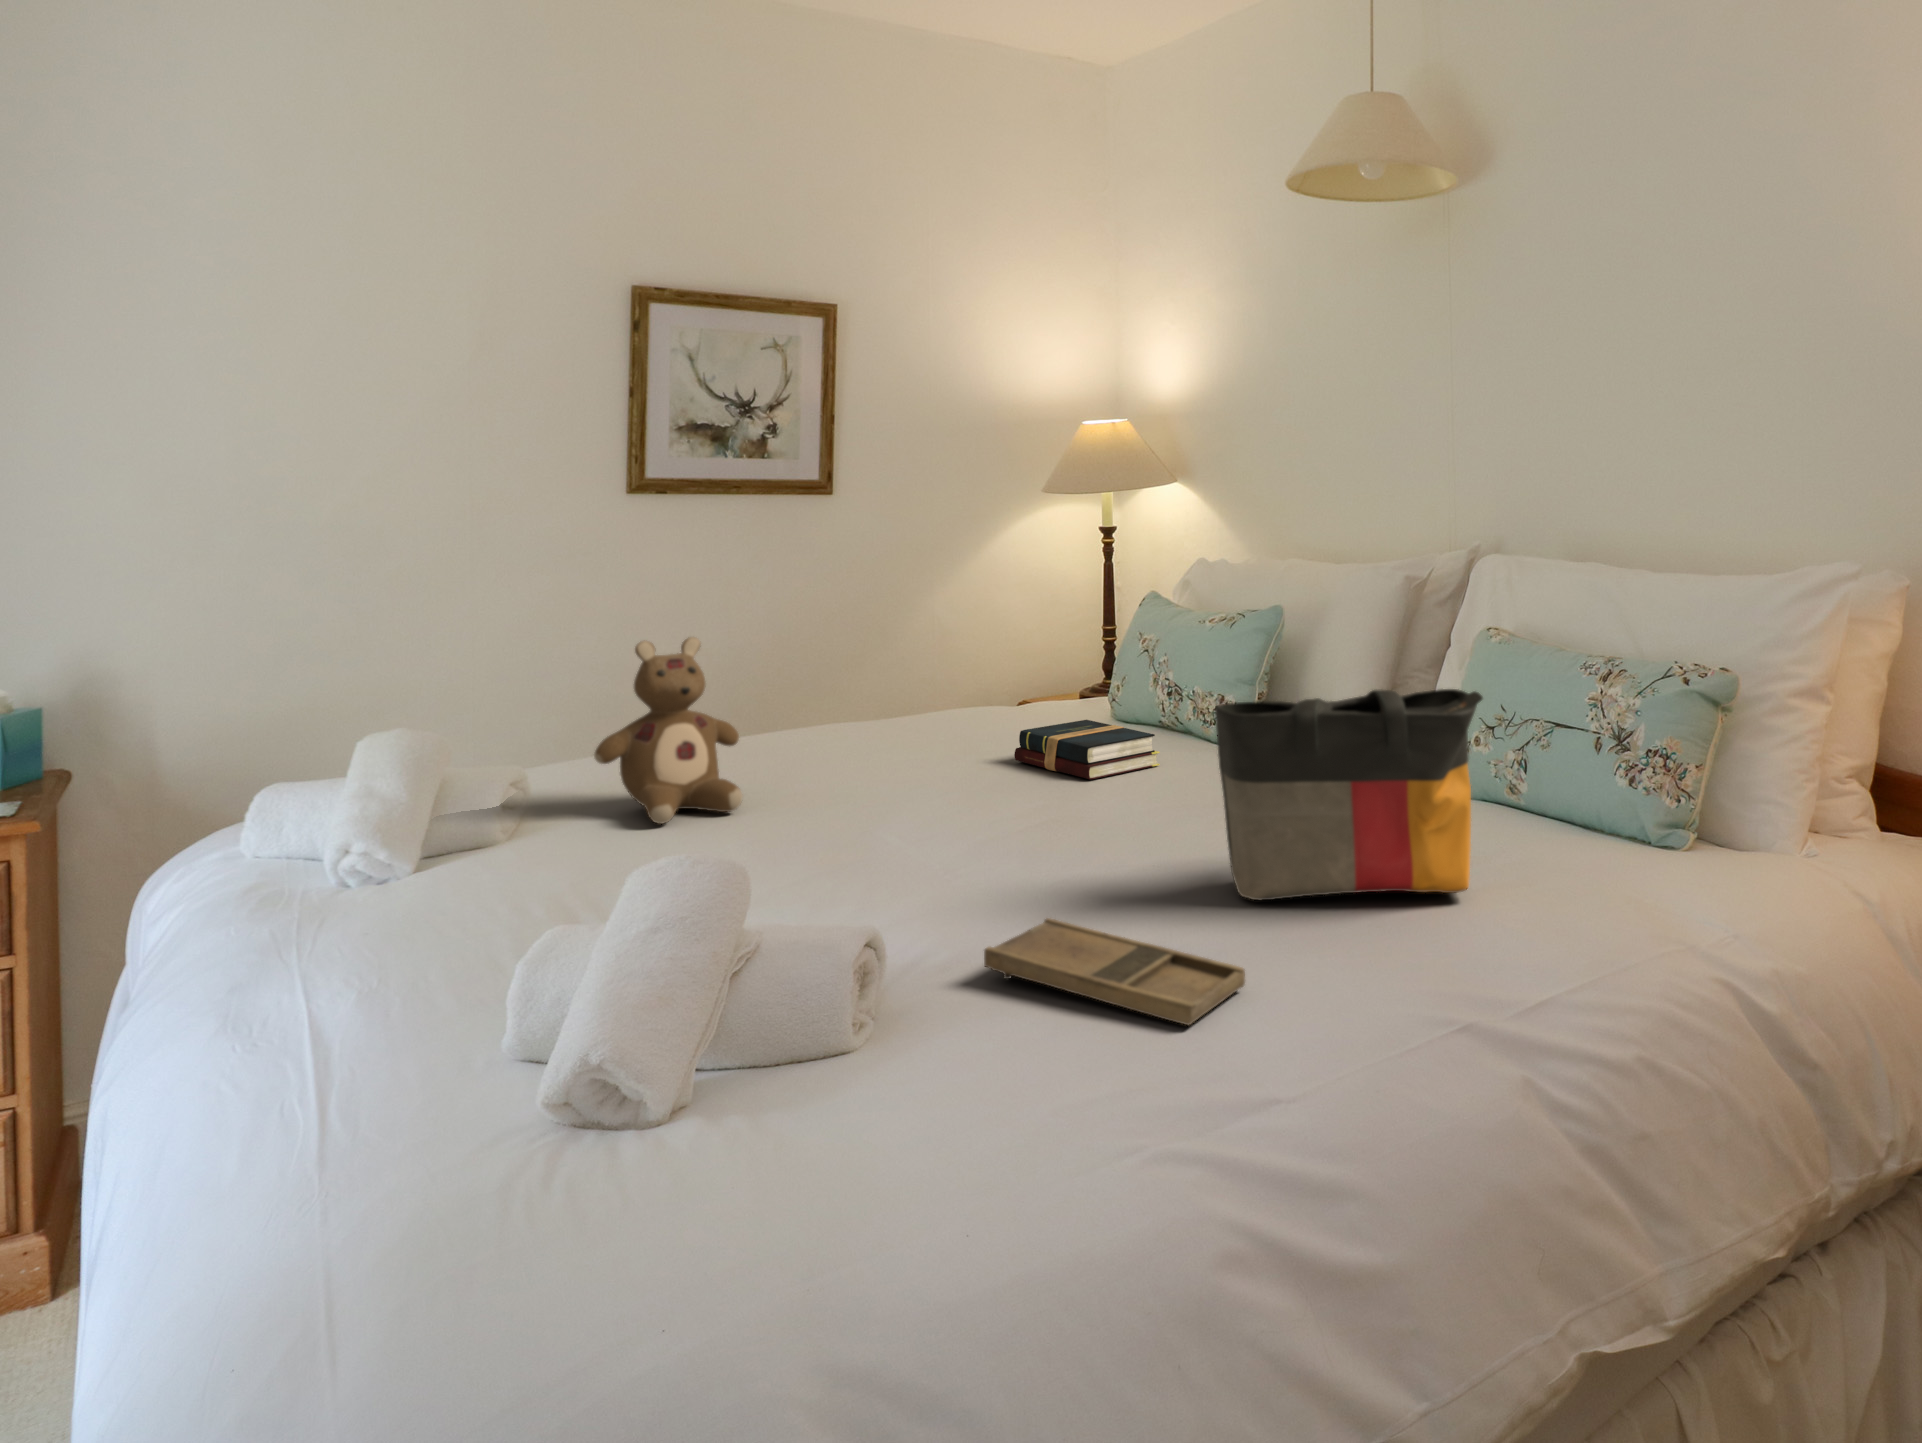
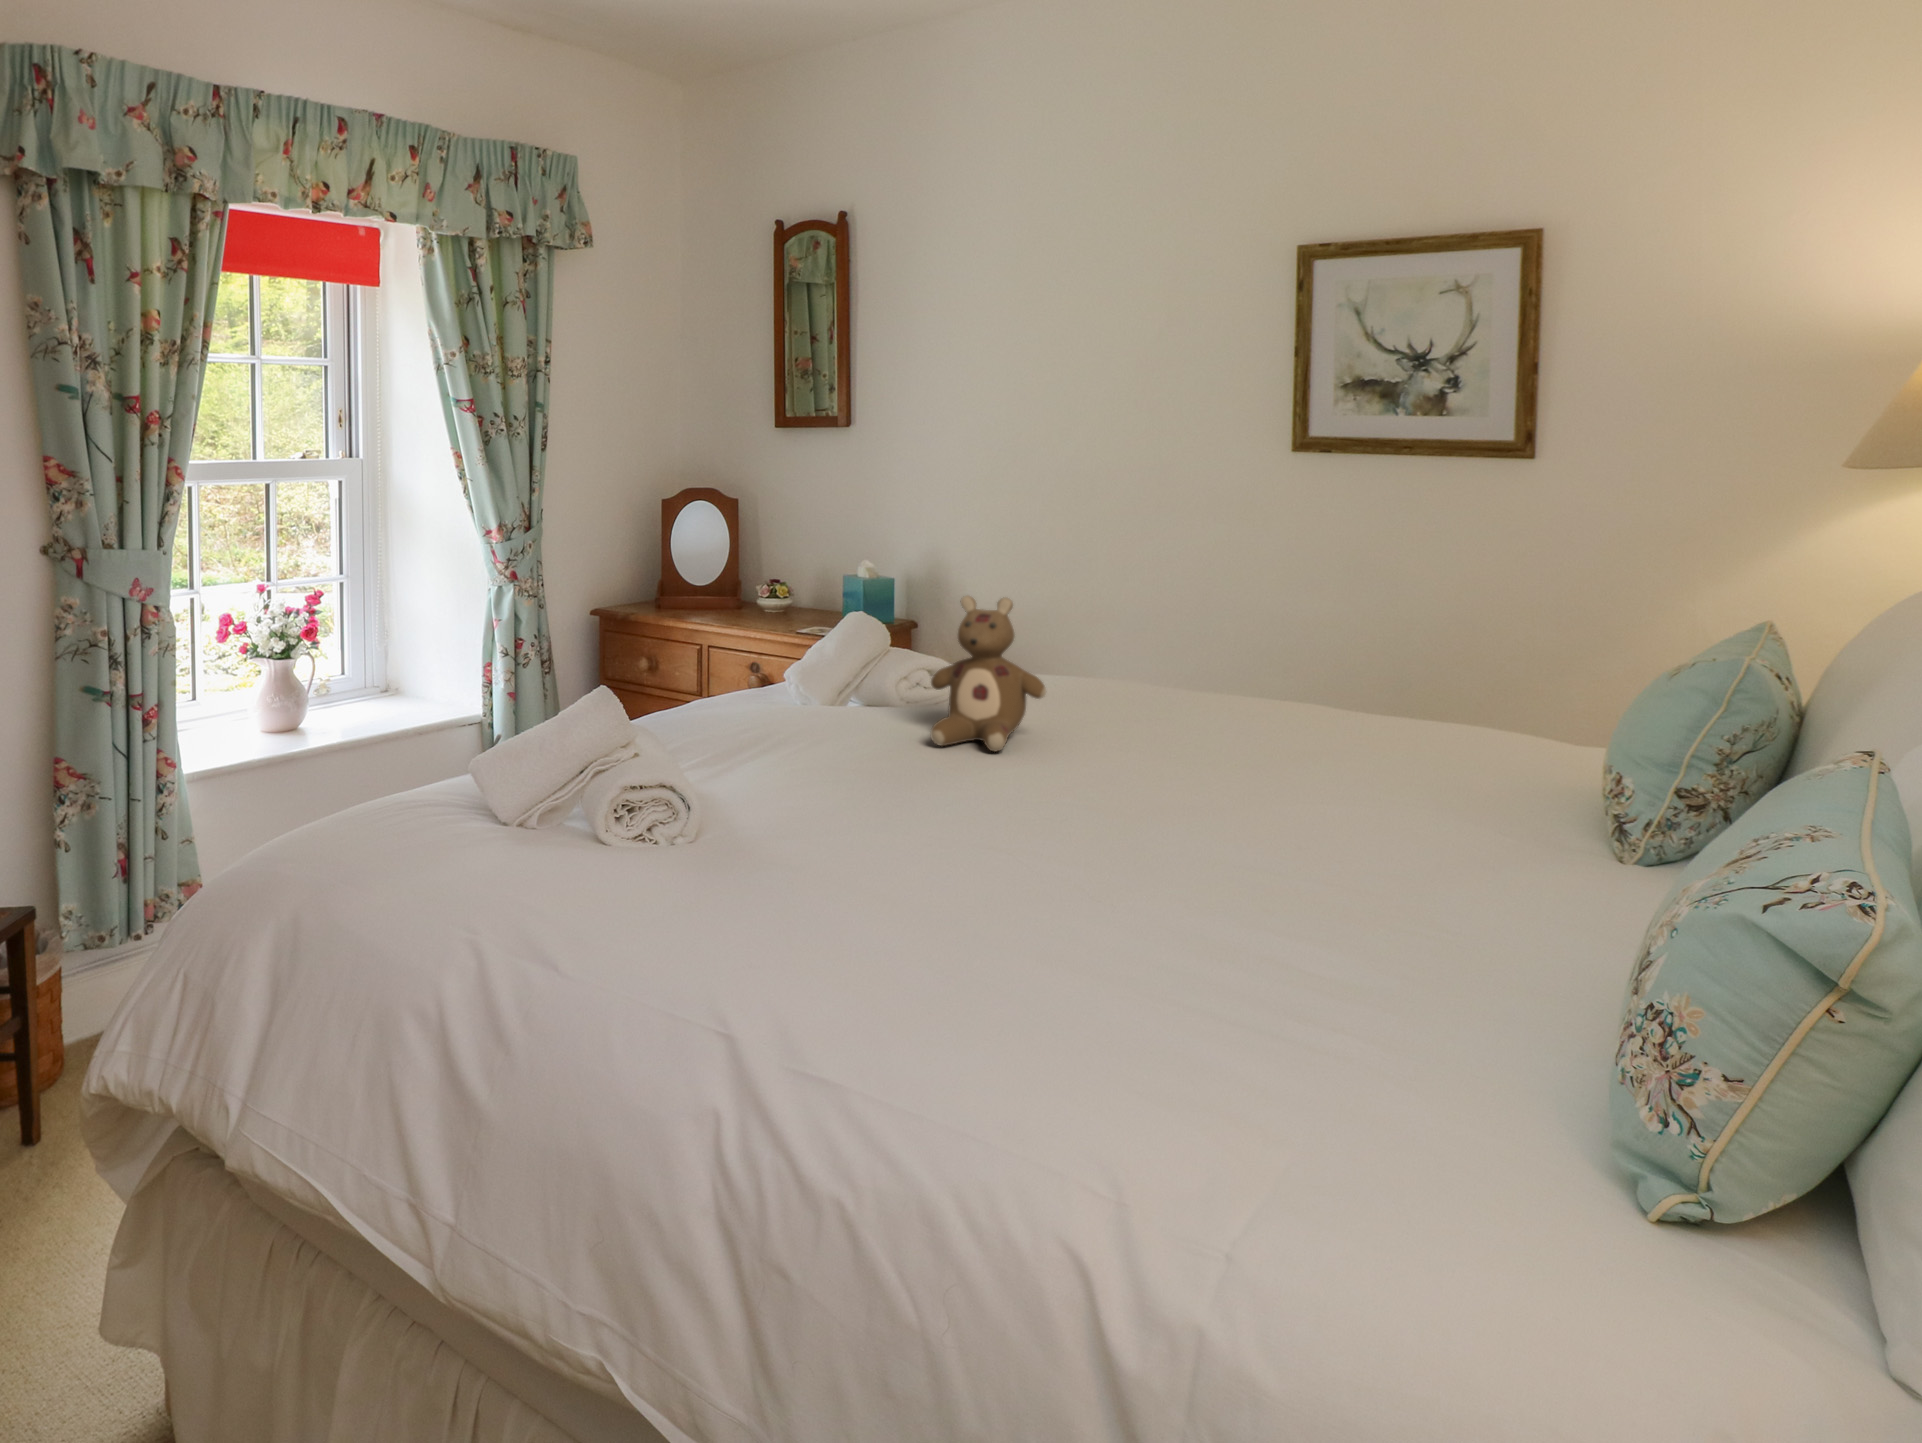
tote bag: present [1215,689,1483,900] -> none [976,734,1235,1032]
hardback book: present [1014,720,1160,780] -> none [1305,754,1436,838]
tray: present [984,918,1245,1025] -> none [668,867,798,972]

